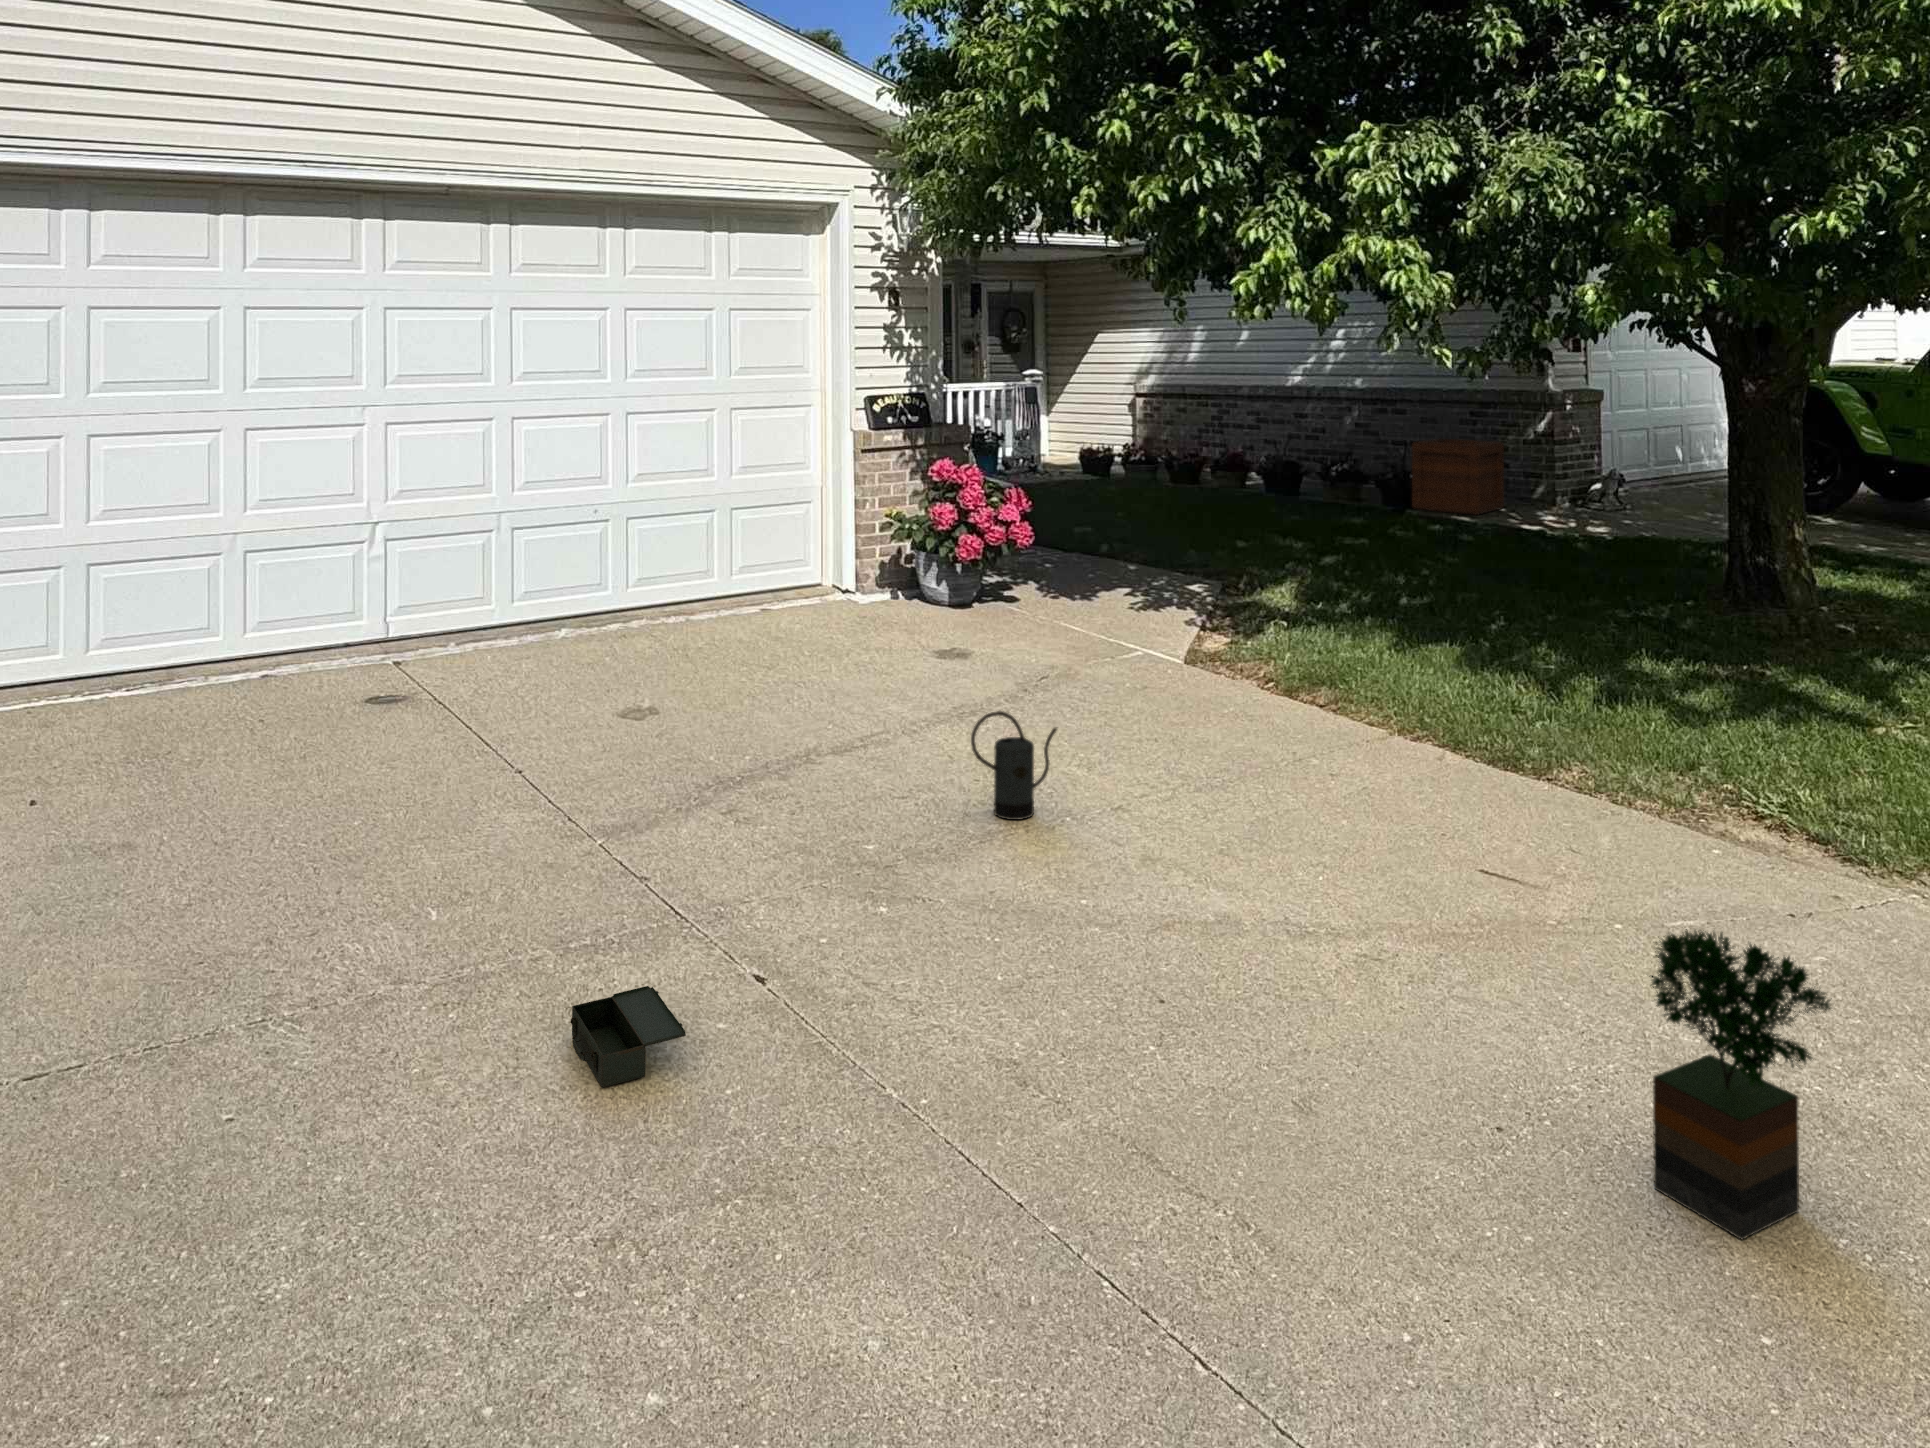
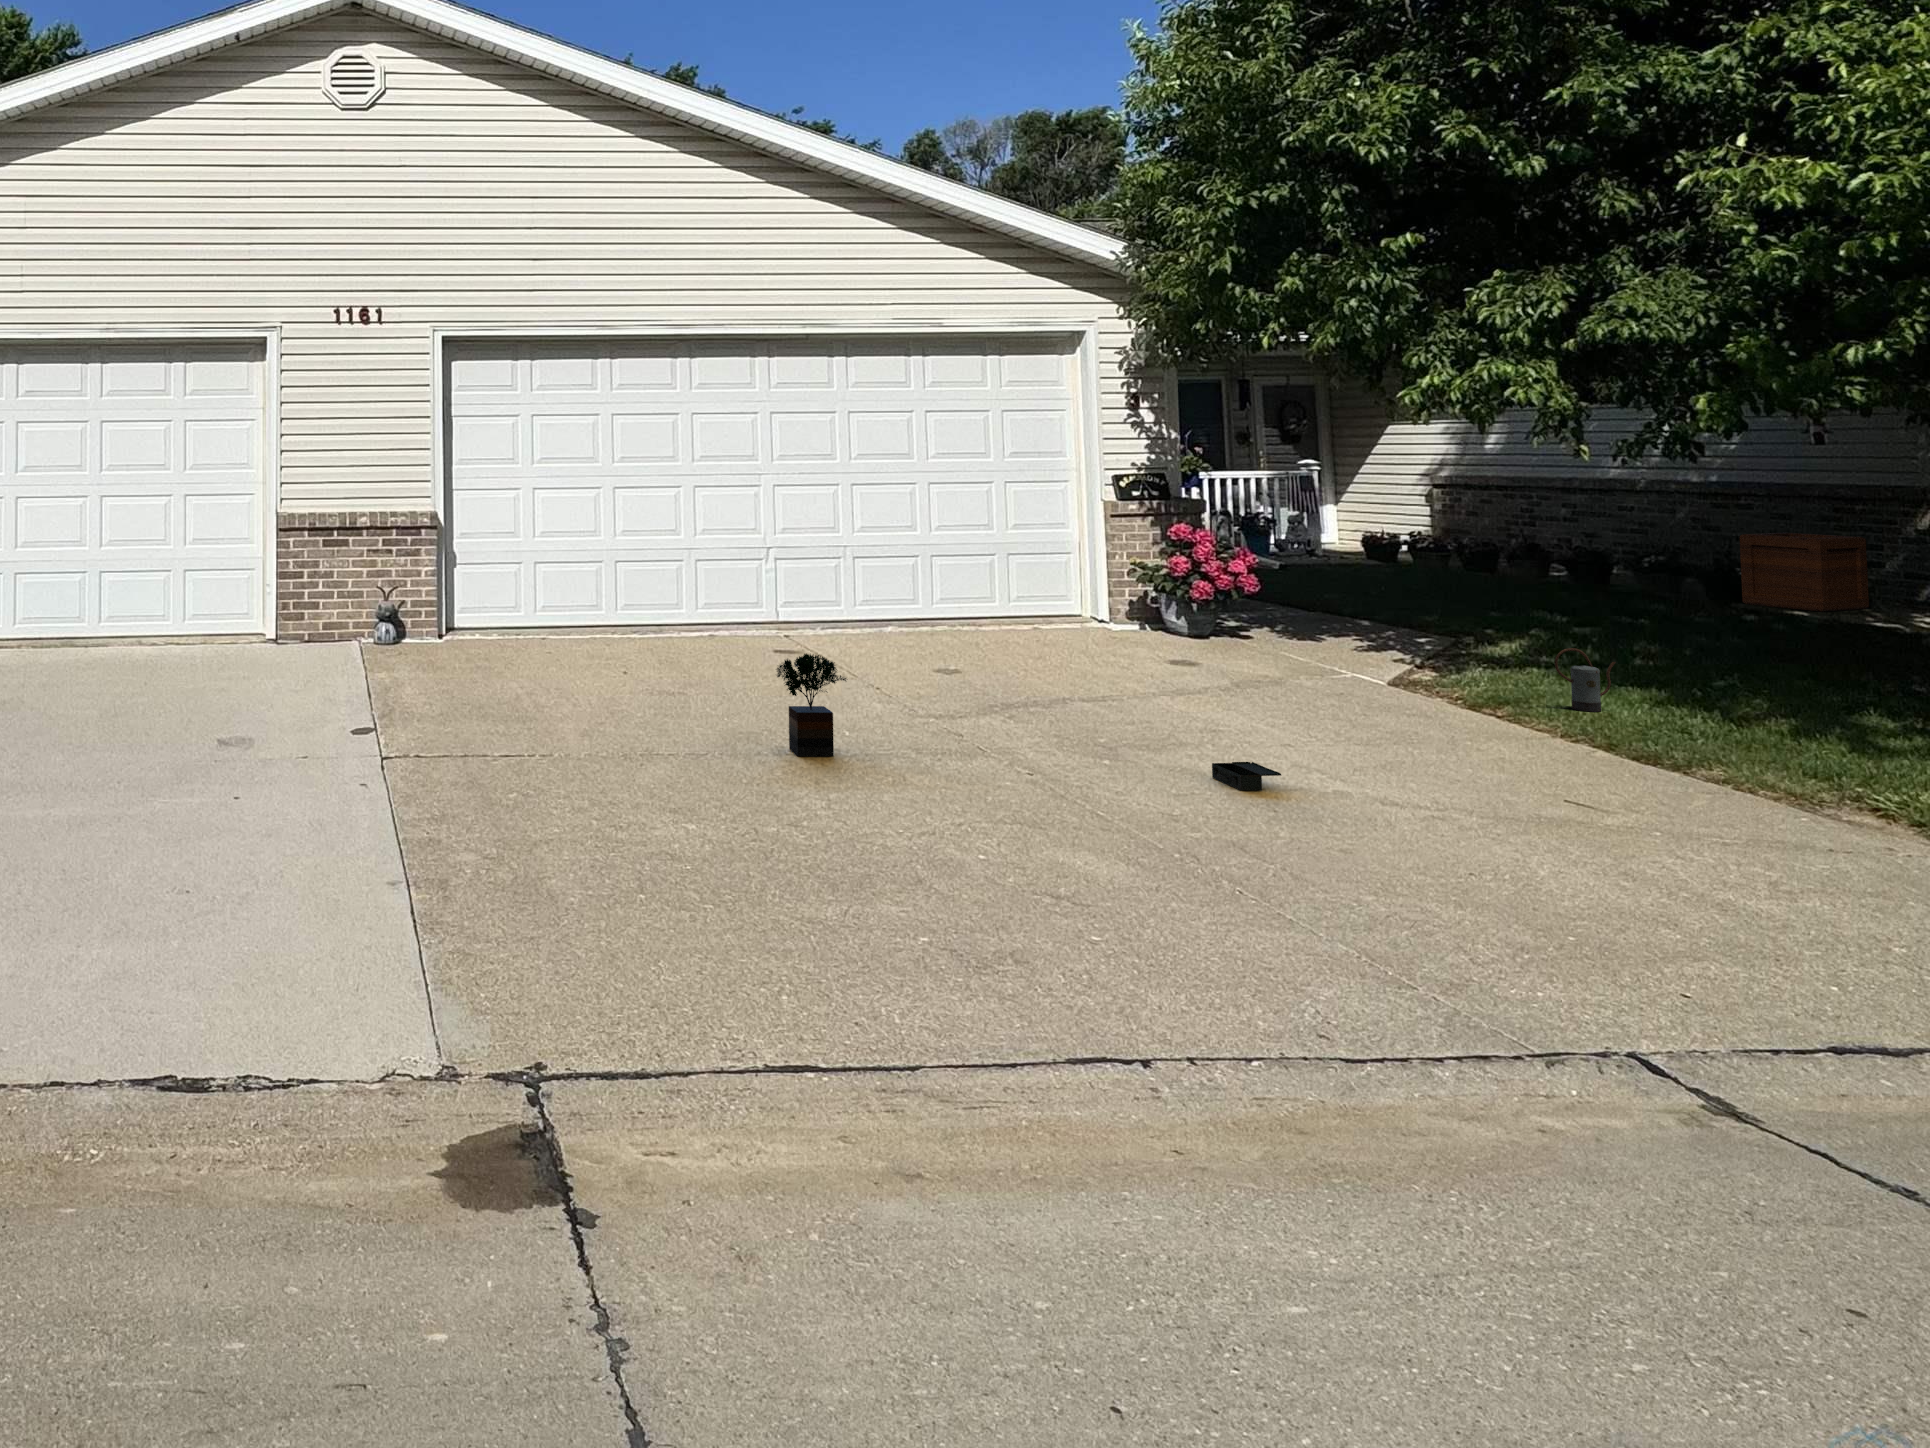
watering can: present [971,711,1057,820] -> present [1555,648,1616,712]
potted tree: present [1649,929,1831,1239] -> present [777,654,846,757]
toolbox: present [571,986,686,1088] -> present [1212,762,1281,790]

